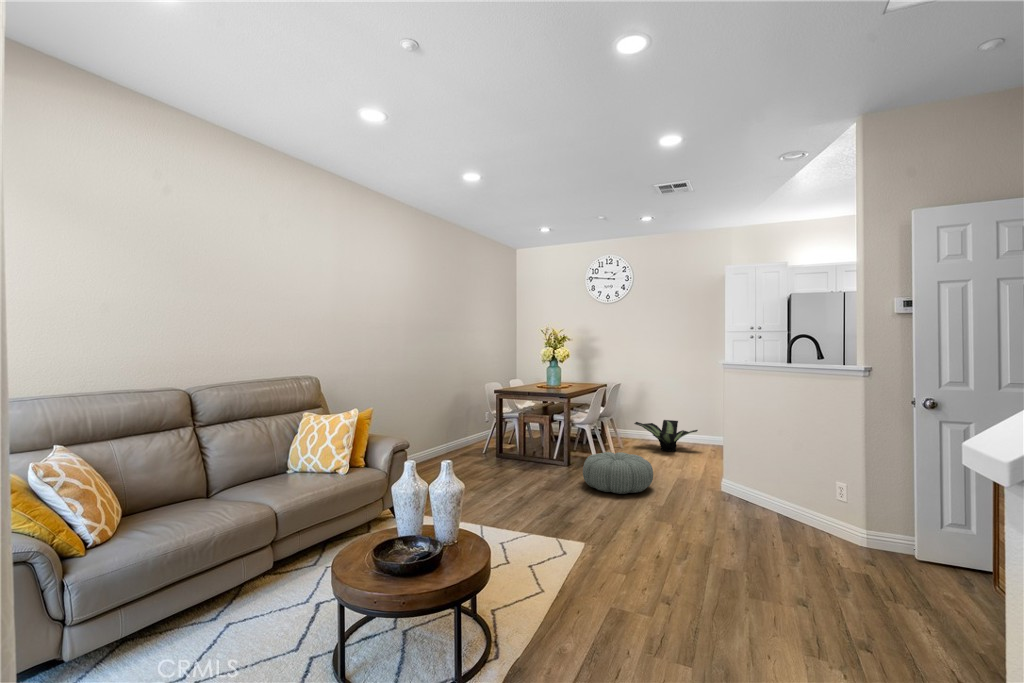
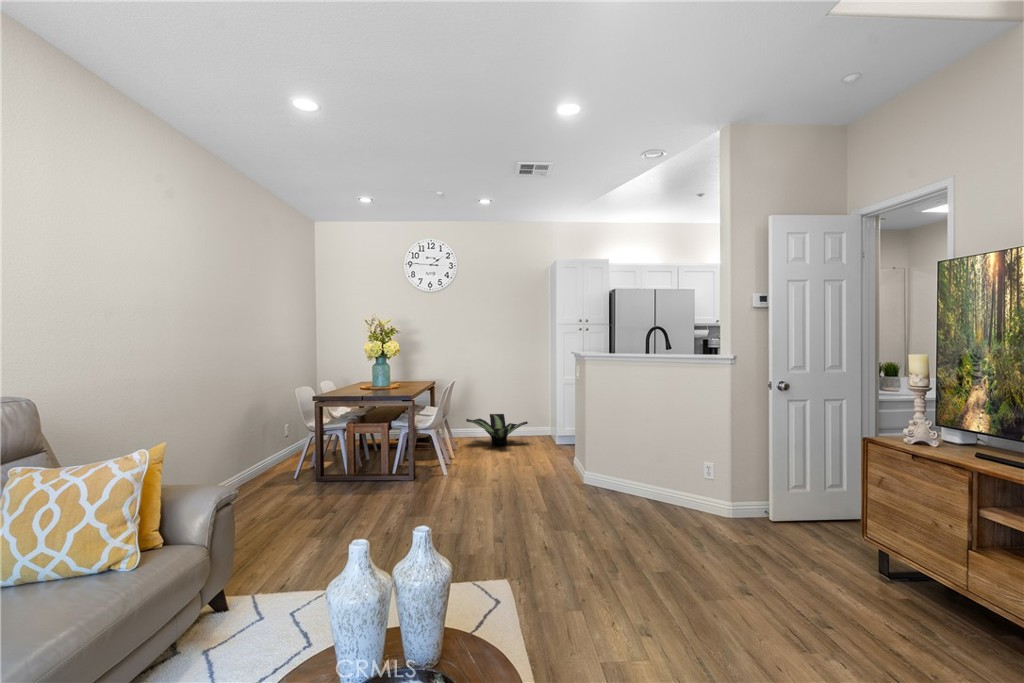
pouf: present [583,452,653,494] -> none [446,456,523,505]

